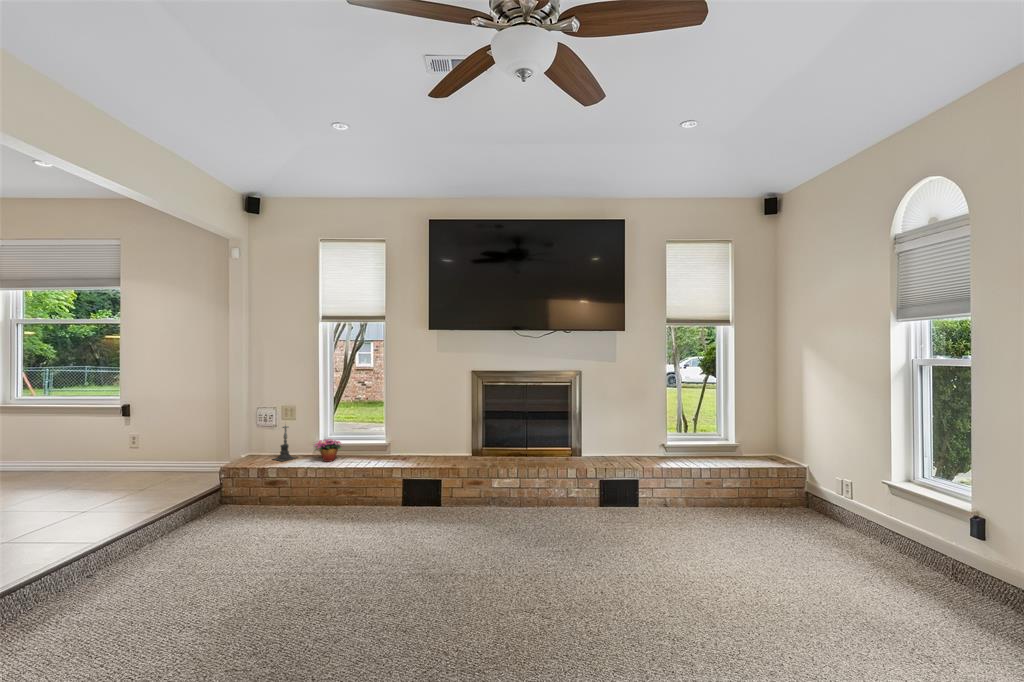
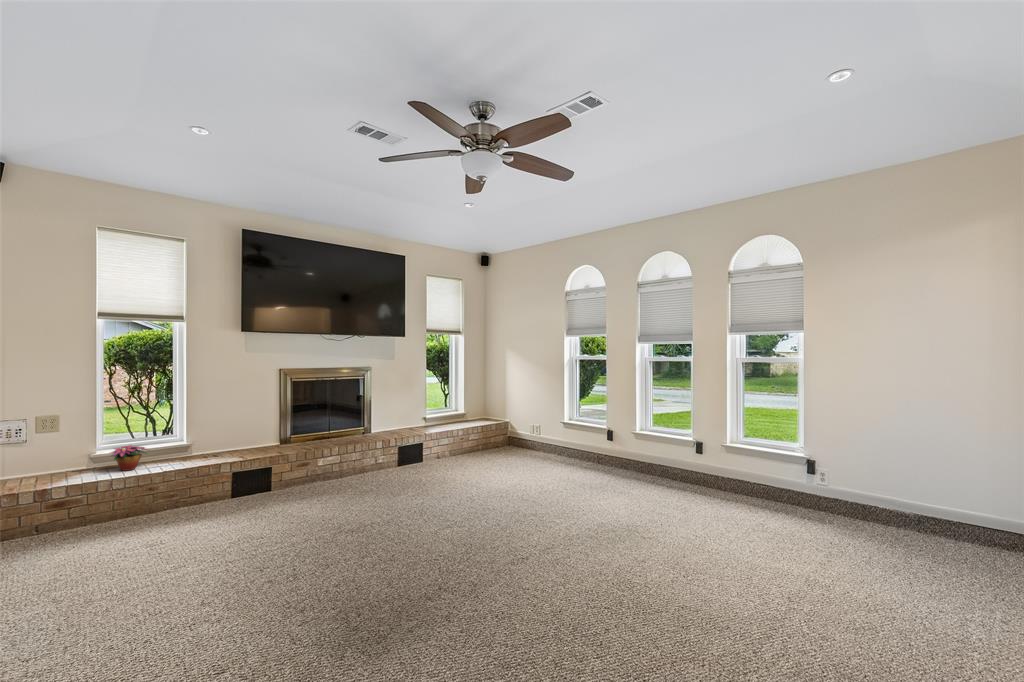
candle holder: present [274,426,297,461] -> none [33,432,73,480]

